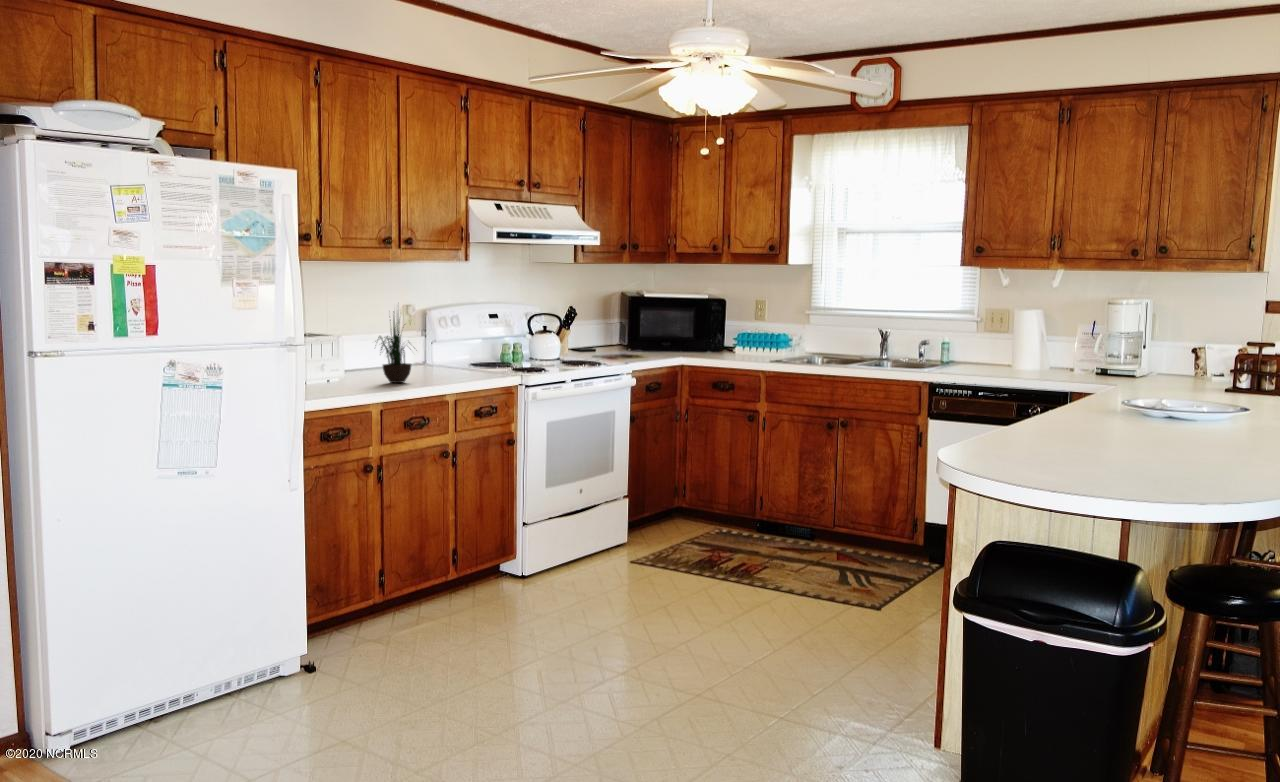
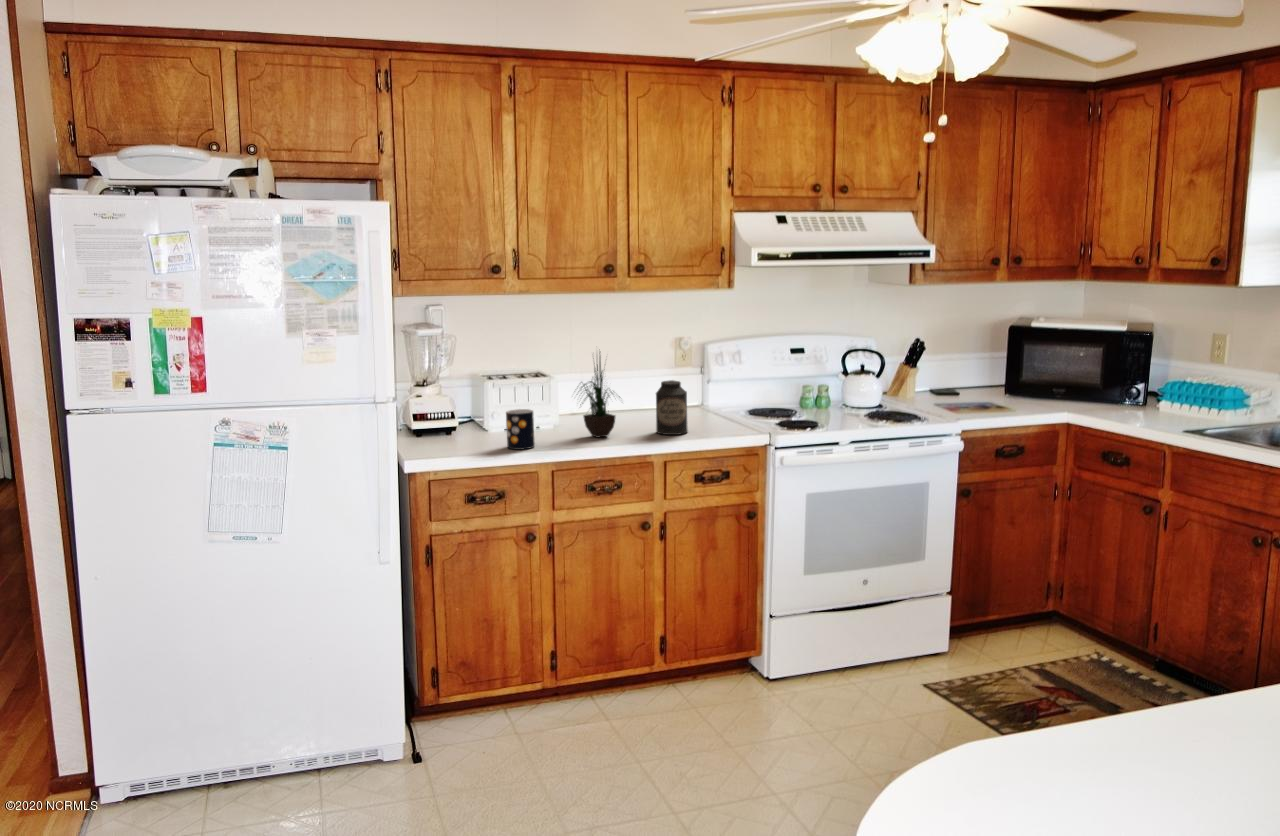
canister: none [436,334,463,379] -> present [656,380,688,435]
mug: none [337,358,363,392] -> present [506,409,535,449]

